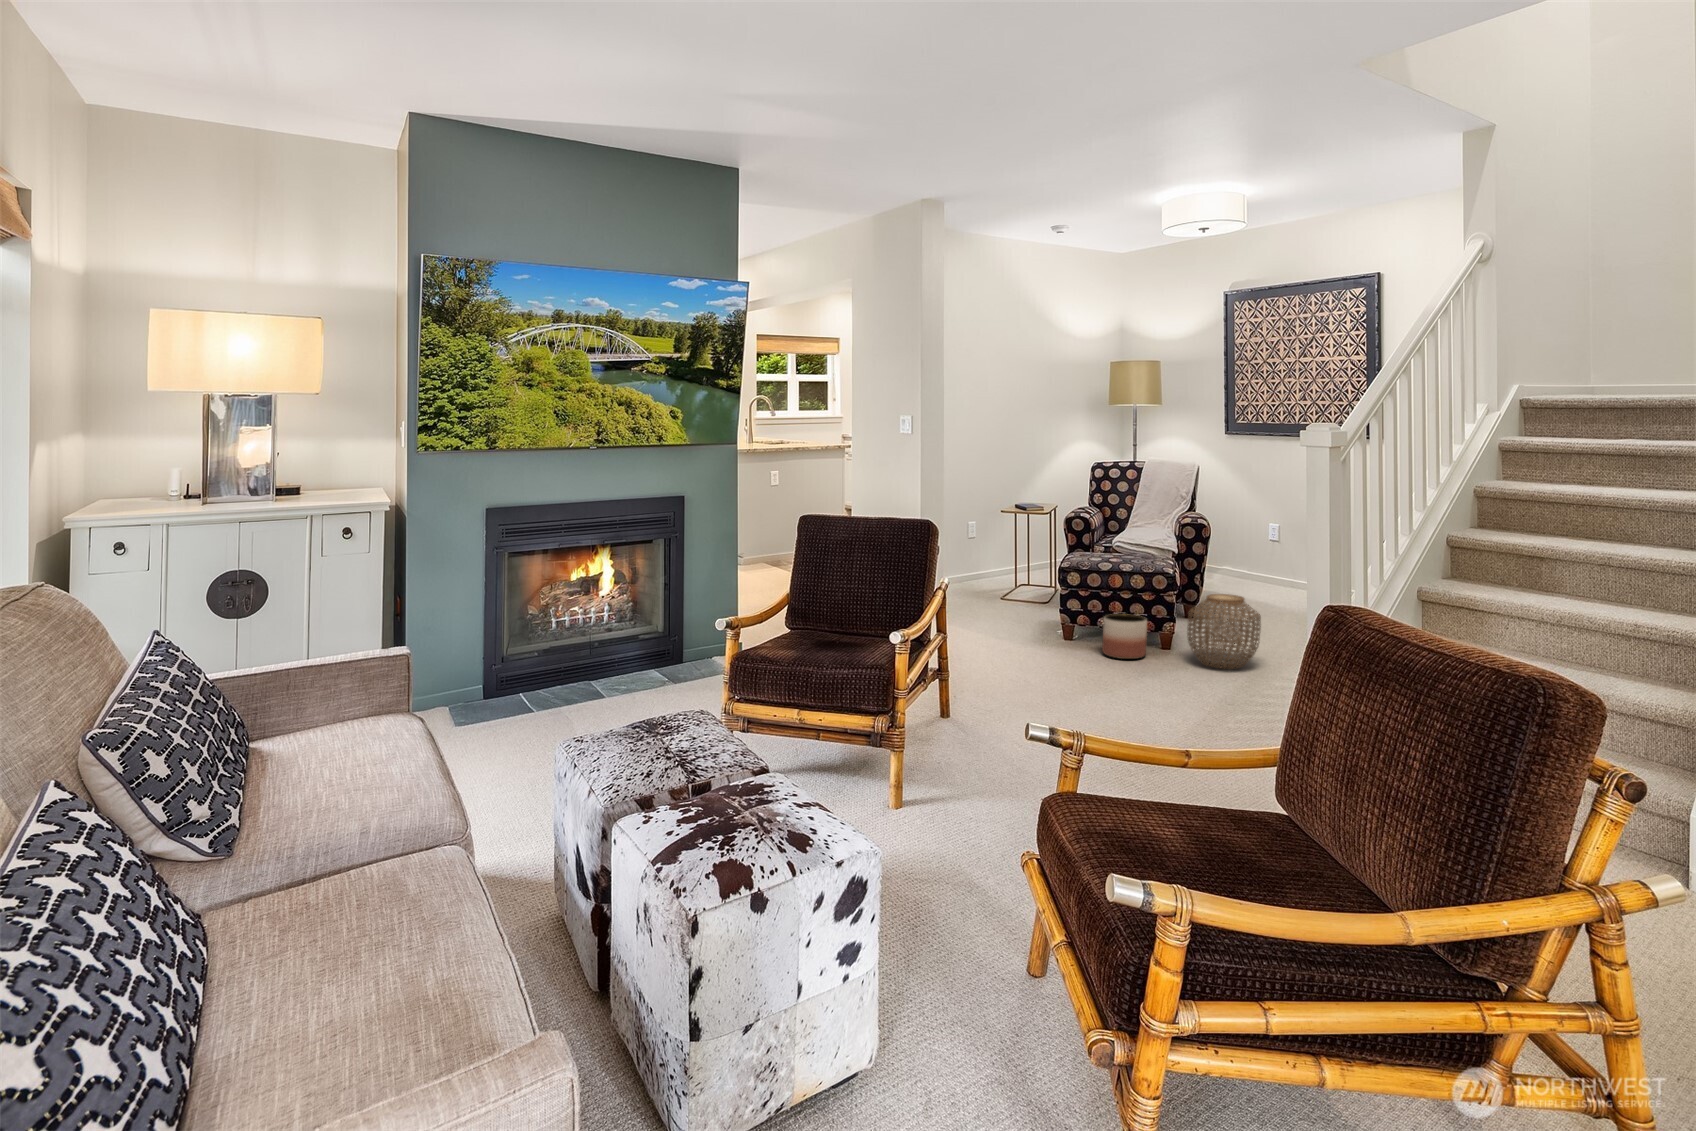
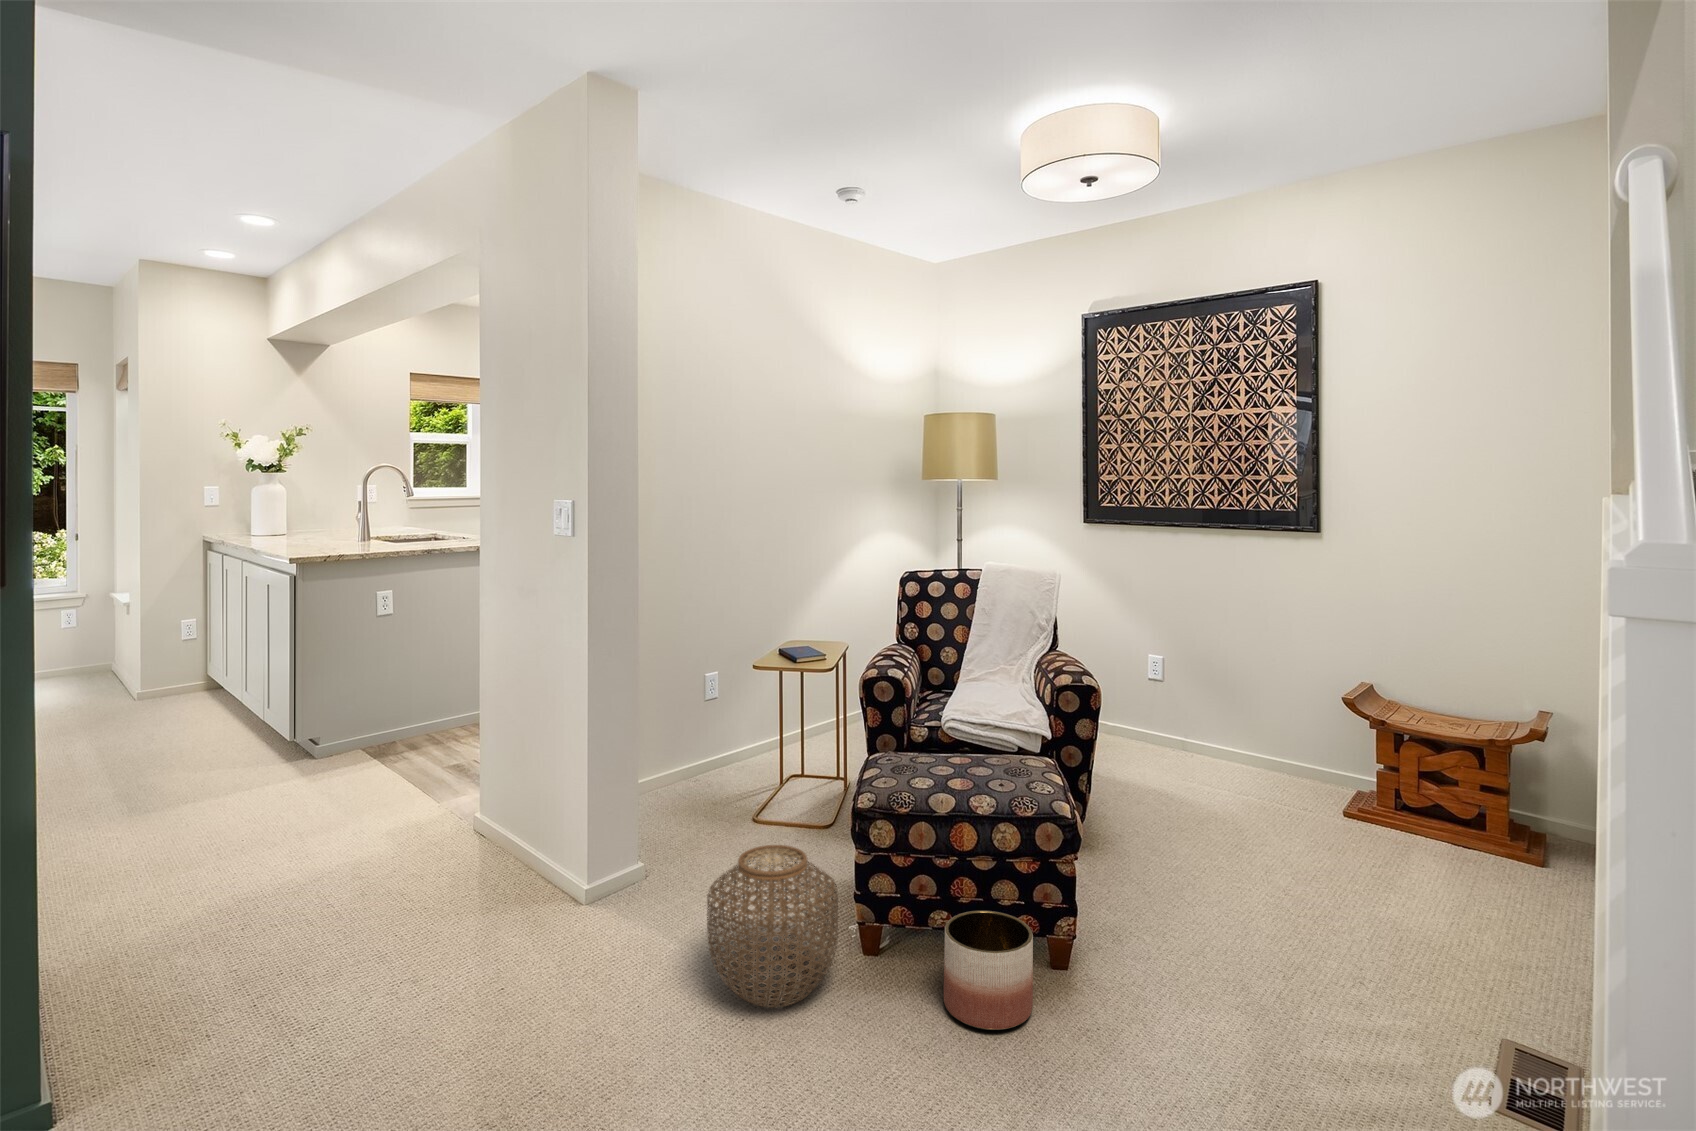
woven basket: present [1187,594,1261,669] -> present [707,845,838,1007]

